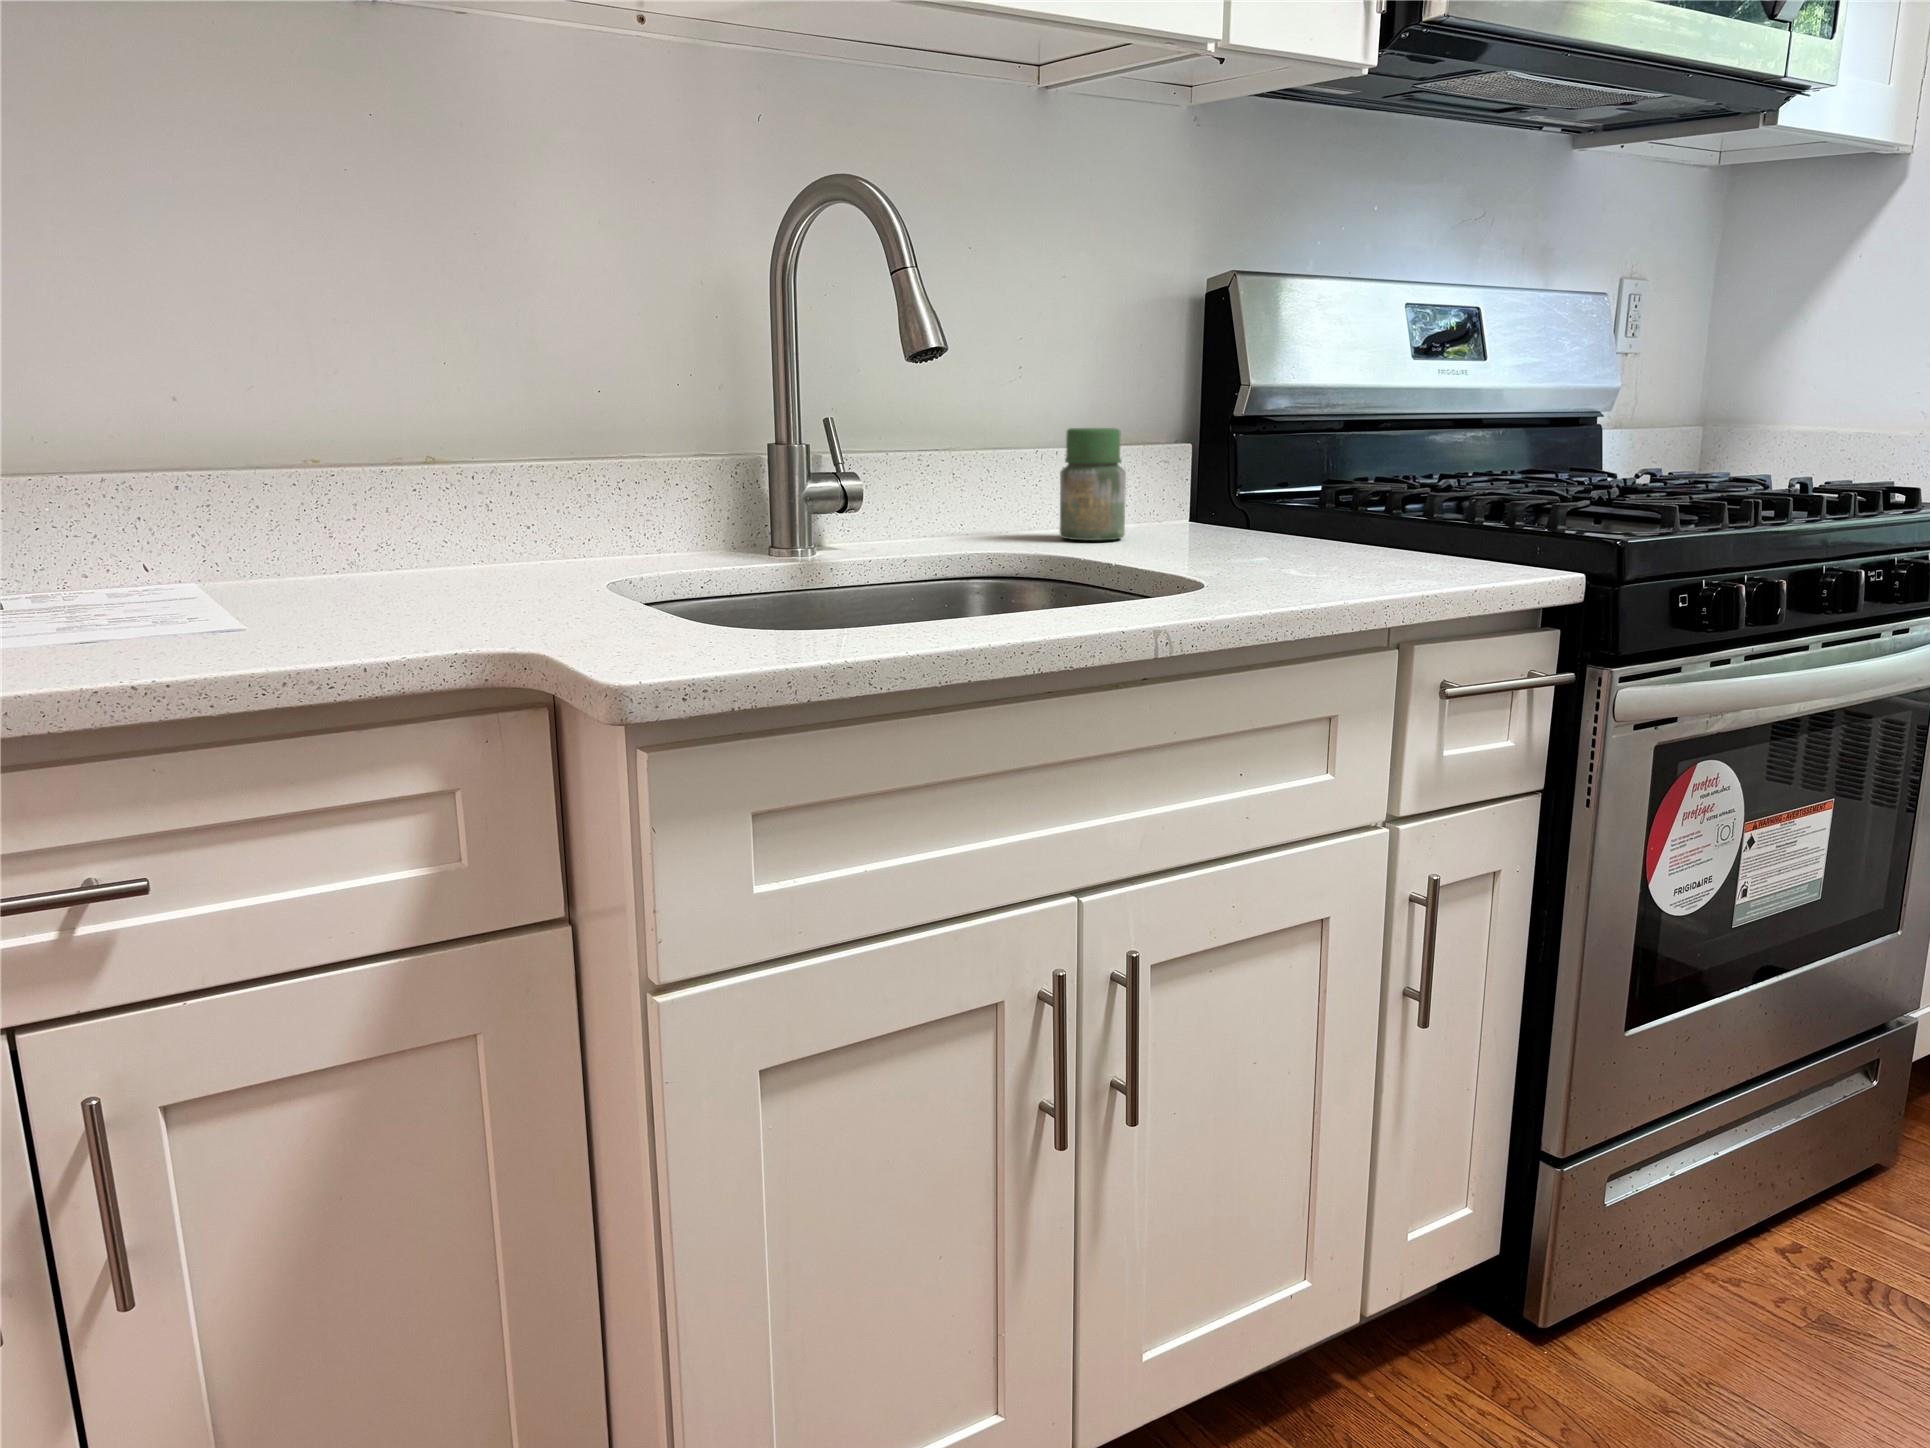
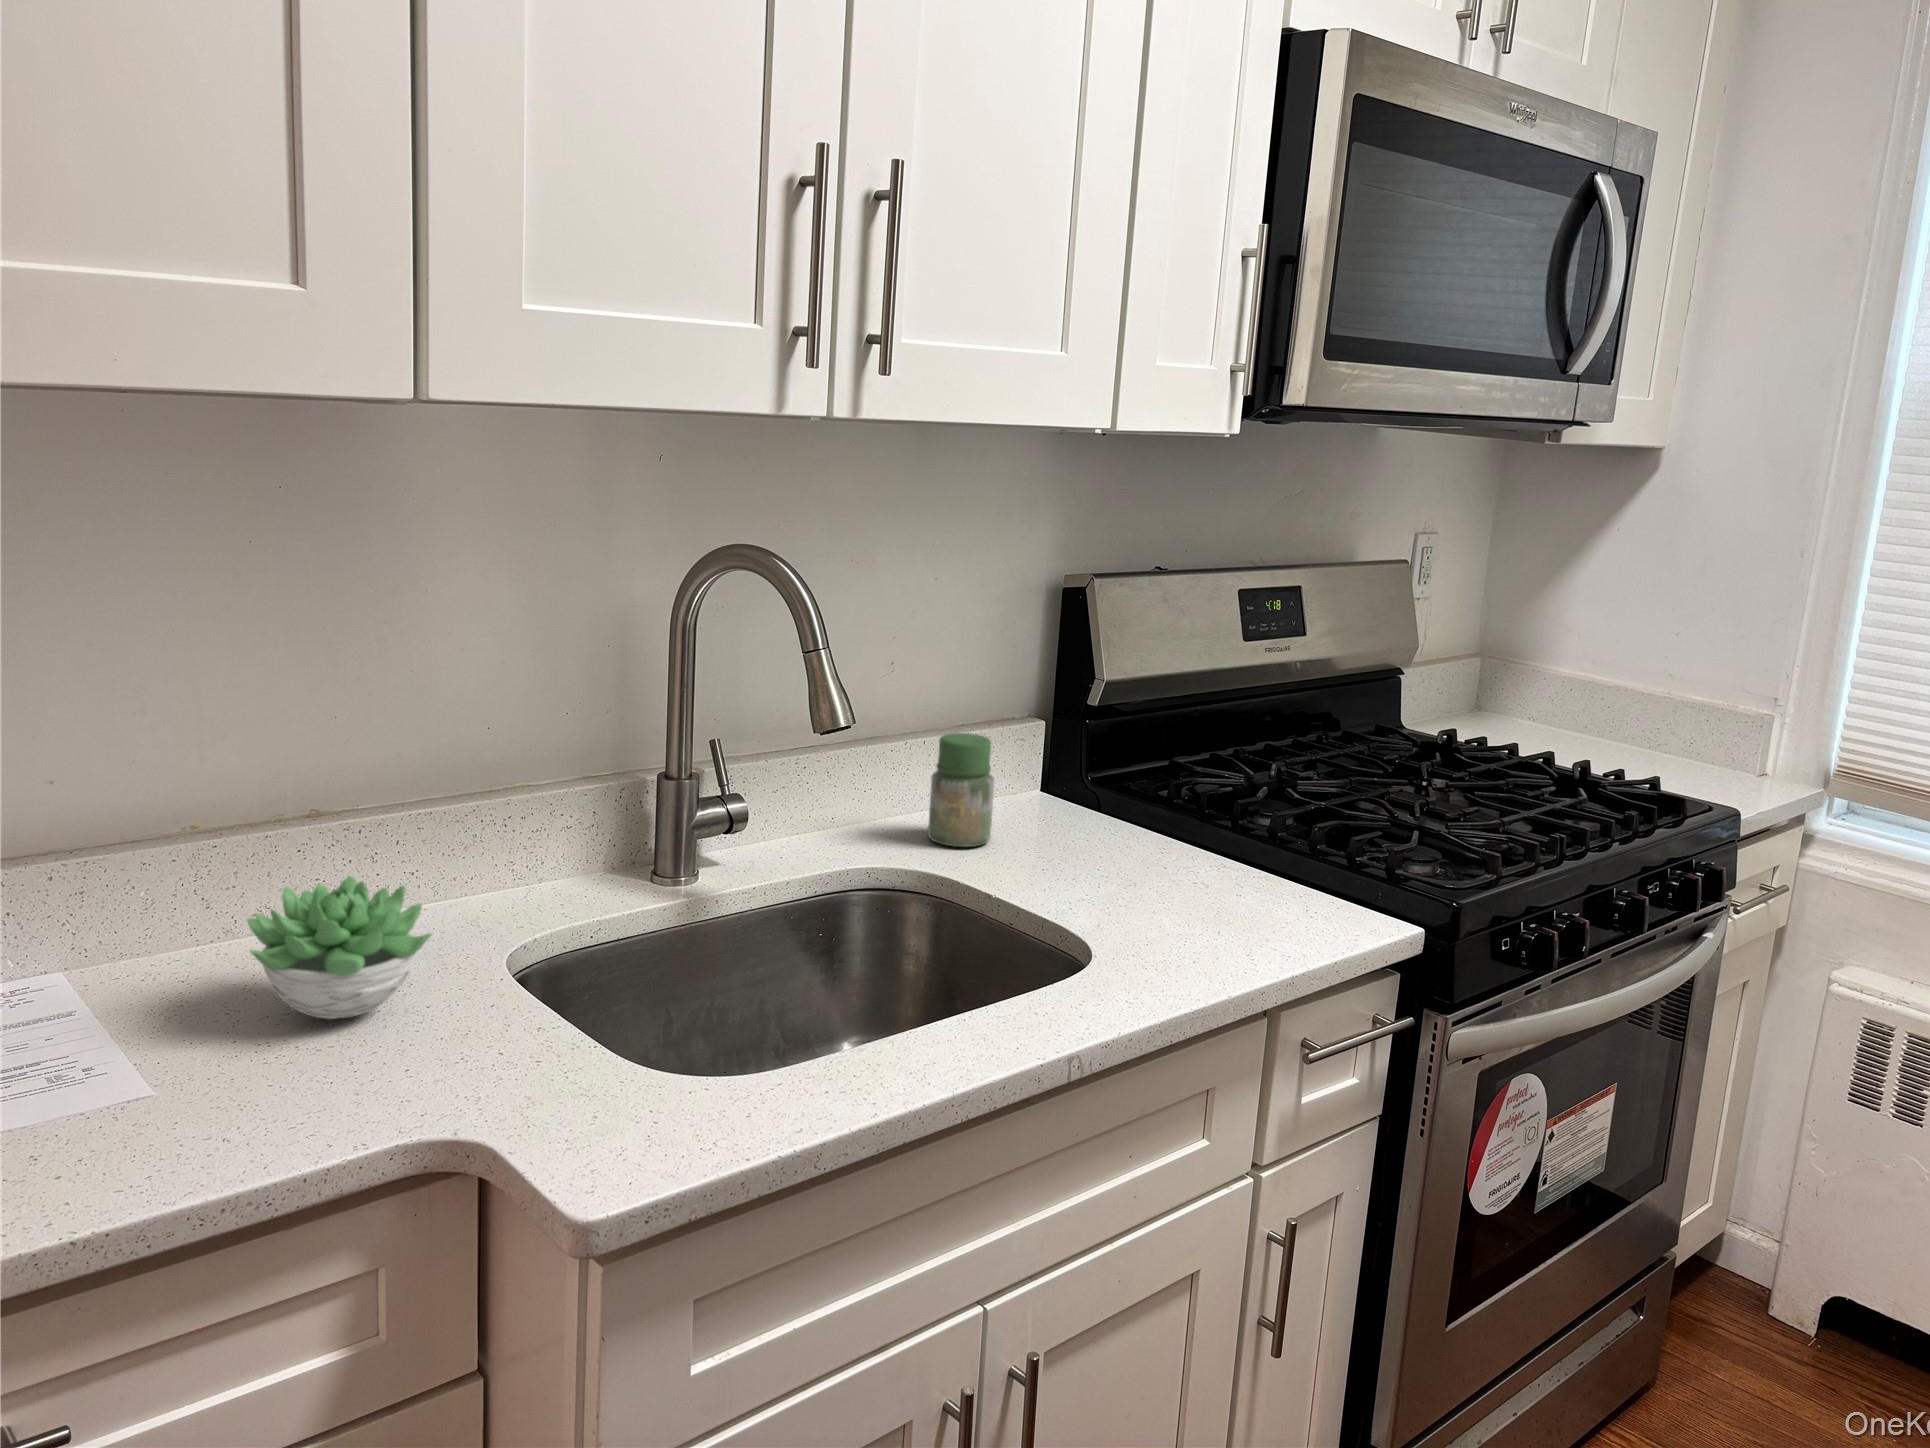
succulent plant: none [338,475,517,602] -> present [247,876,431,1019]

